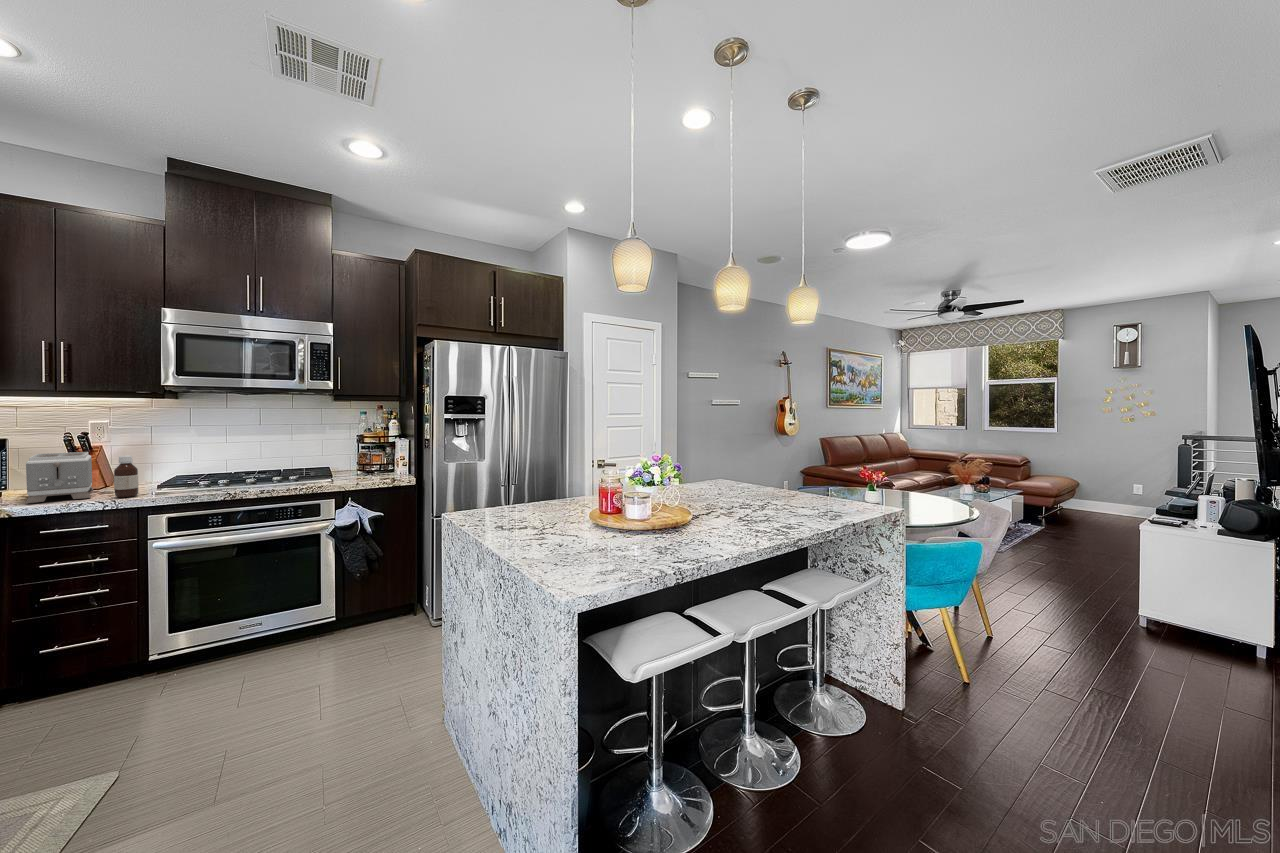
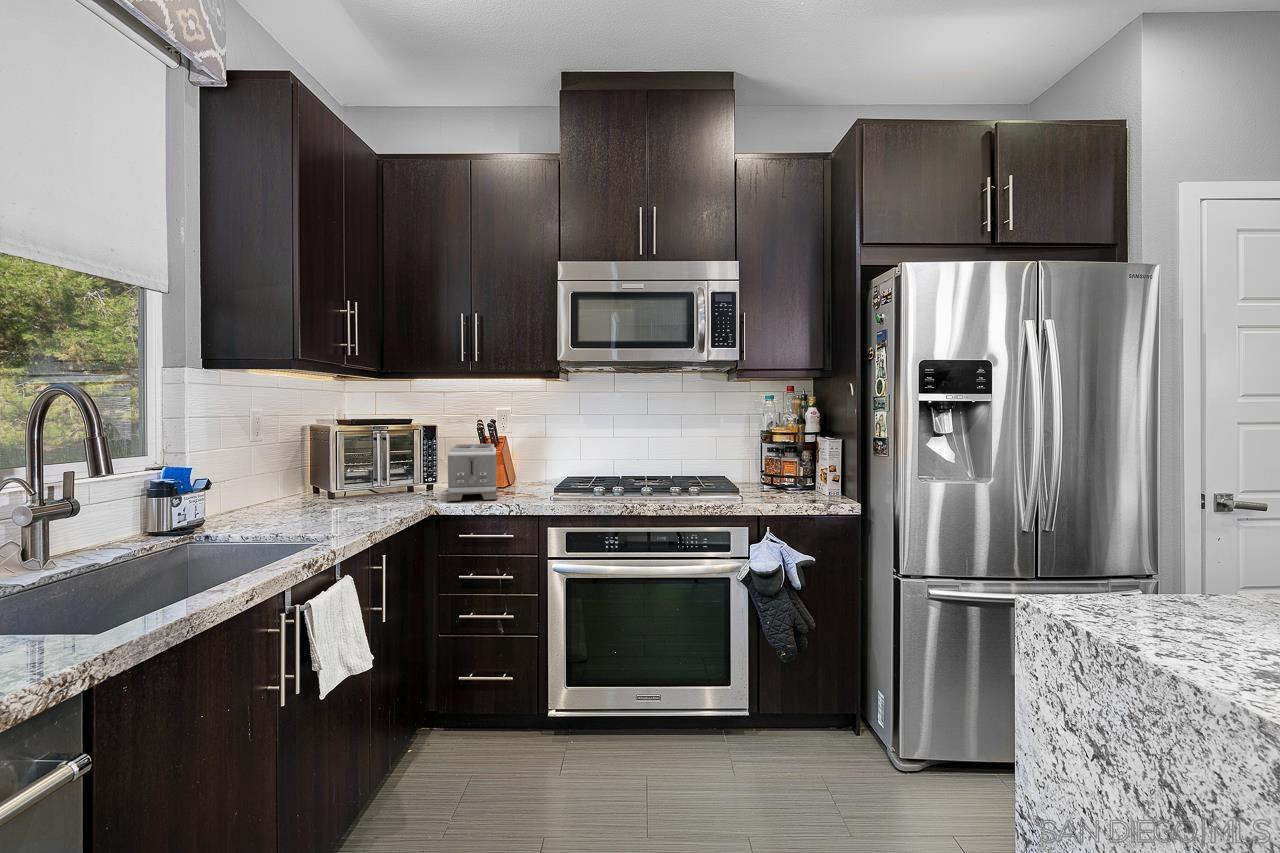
bottle: present [114,456,139,497] -> none [518,450,539,502]

